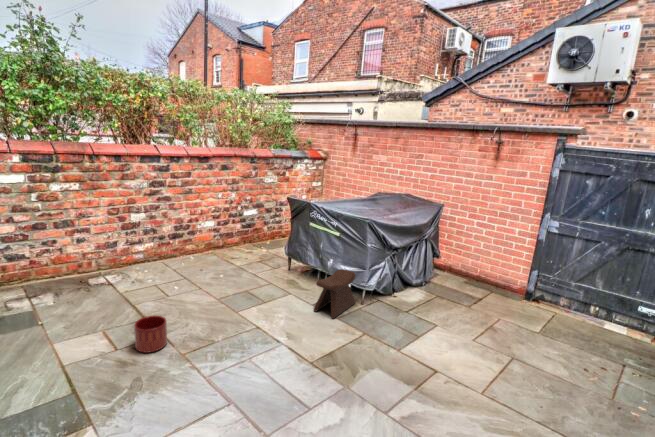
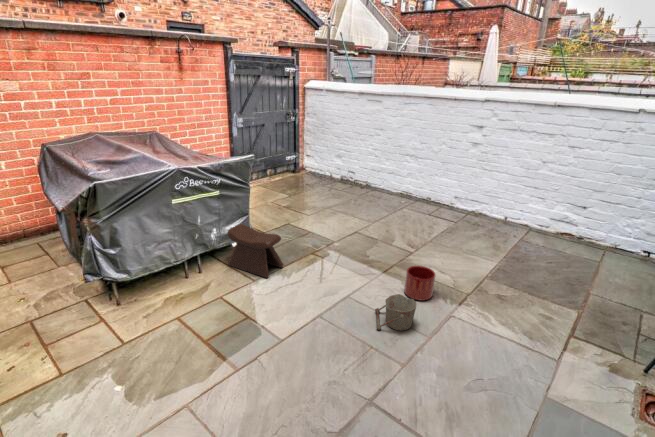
planter: present [134,315,167,353] -> present [404,266,435,300]
bucket: none [207,342,247,380] -> present [375,294,416,331]

